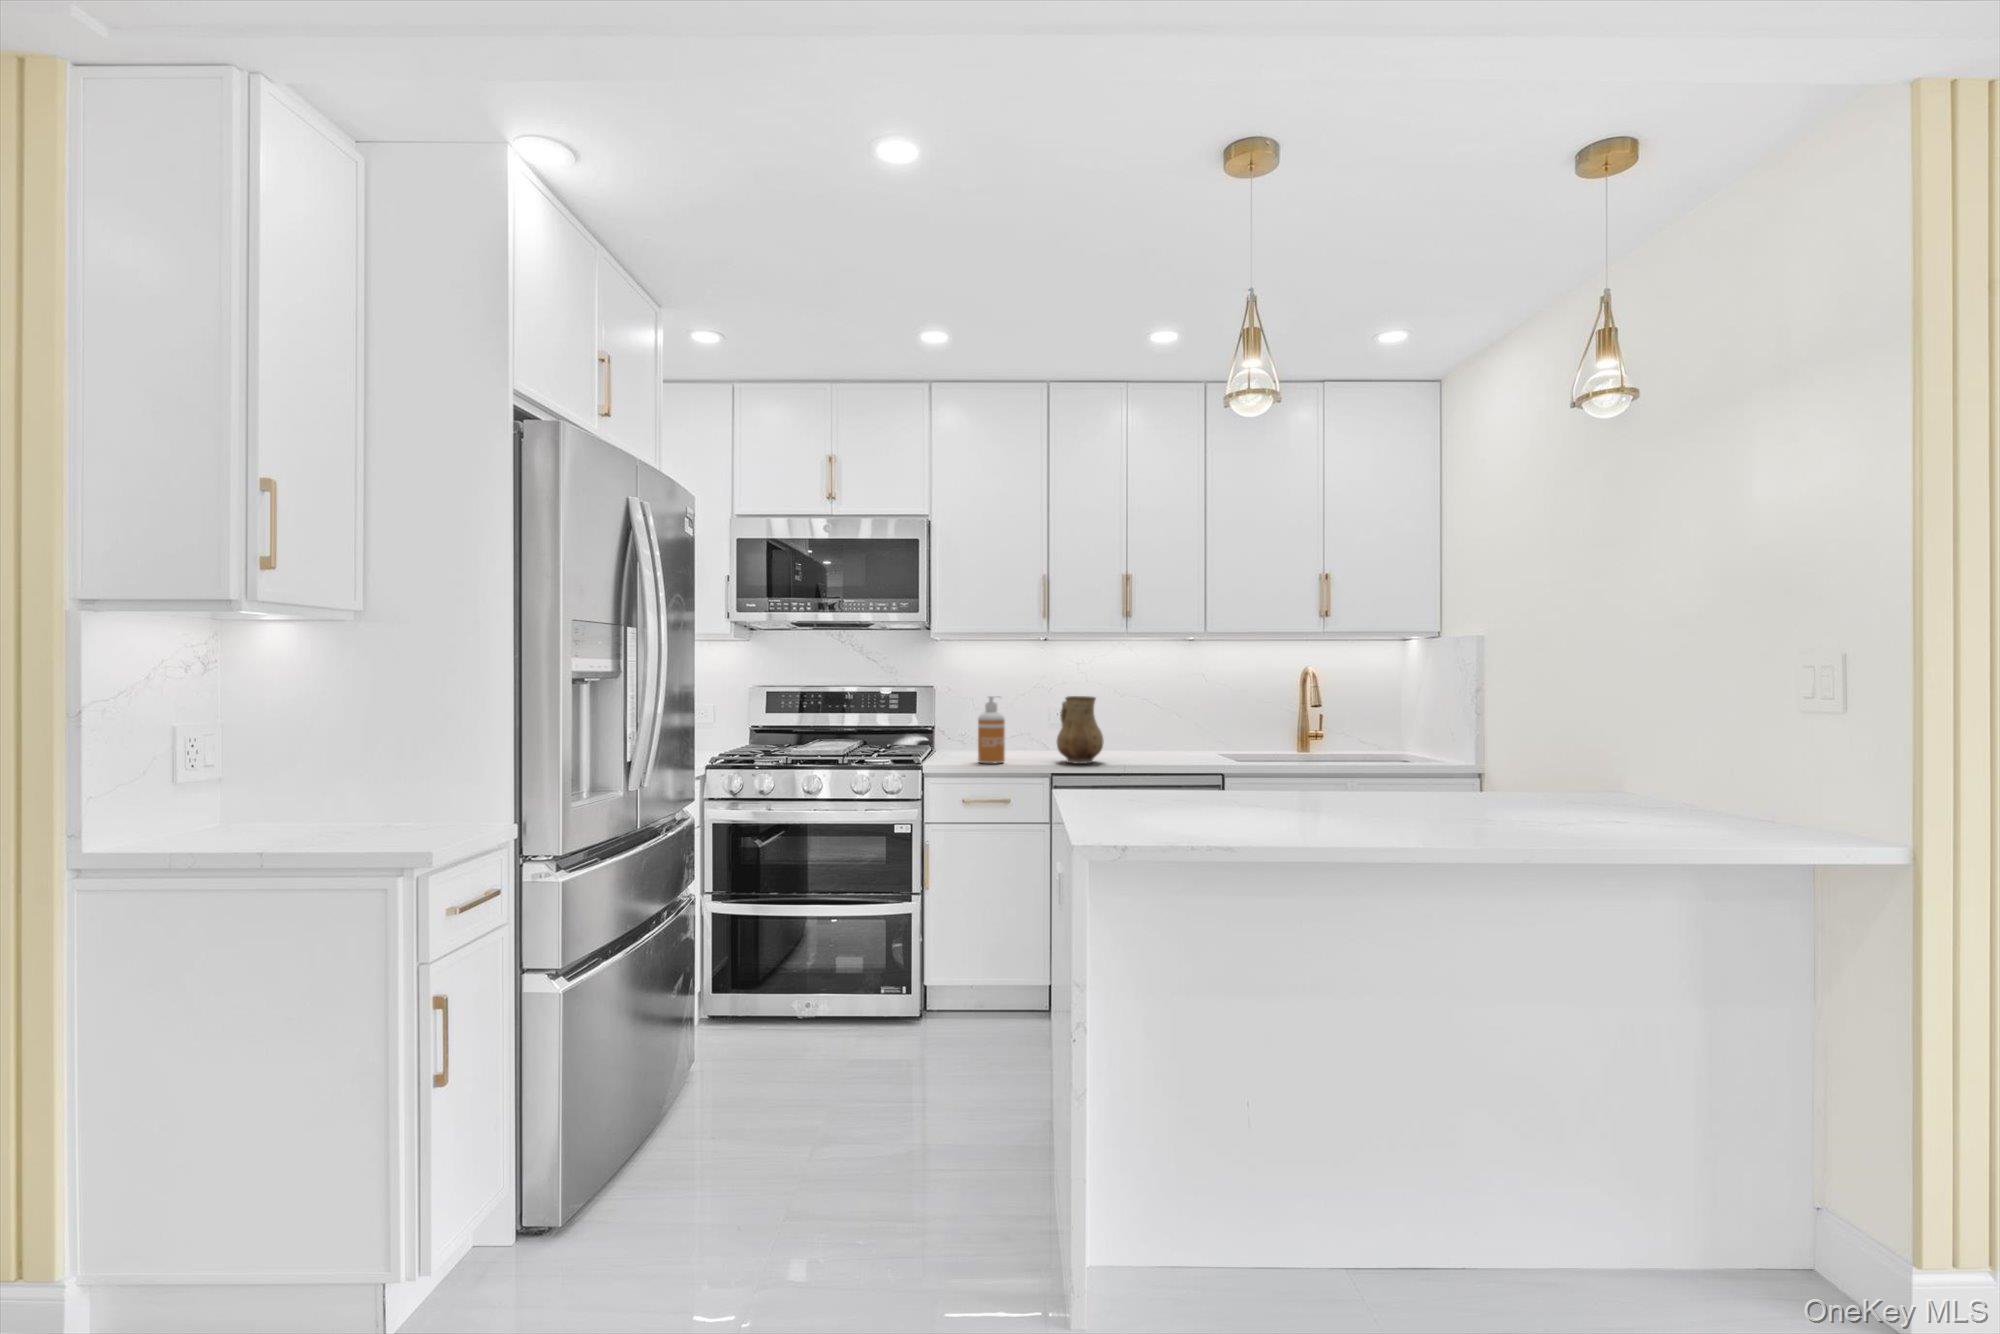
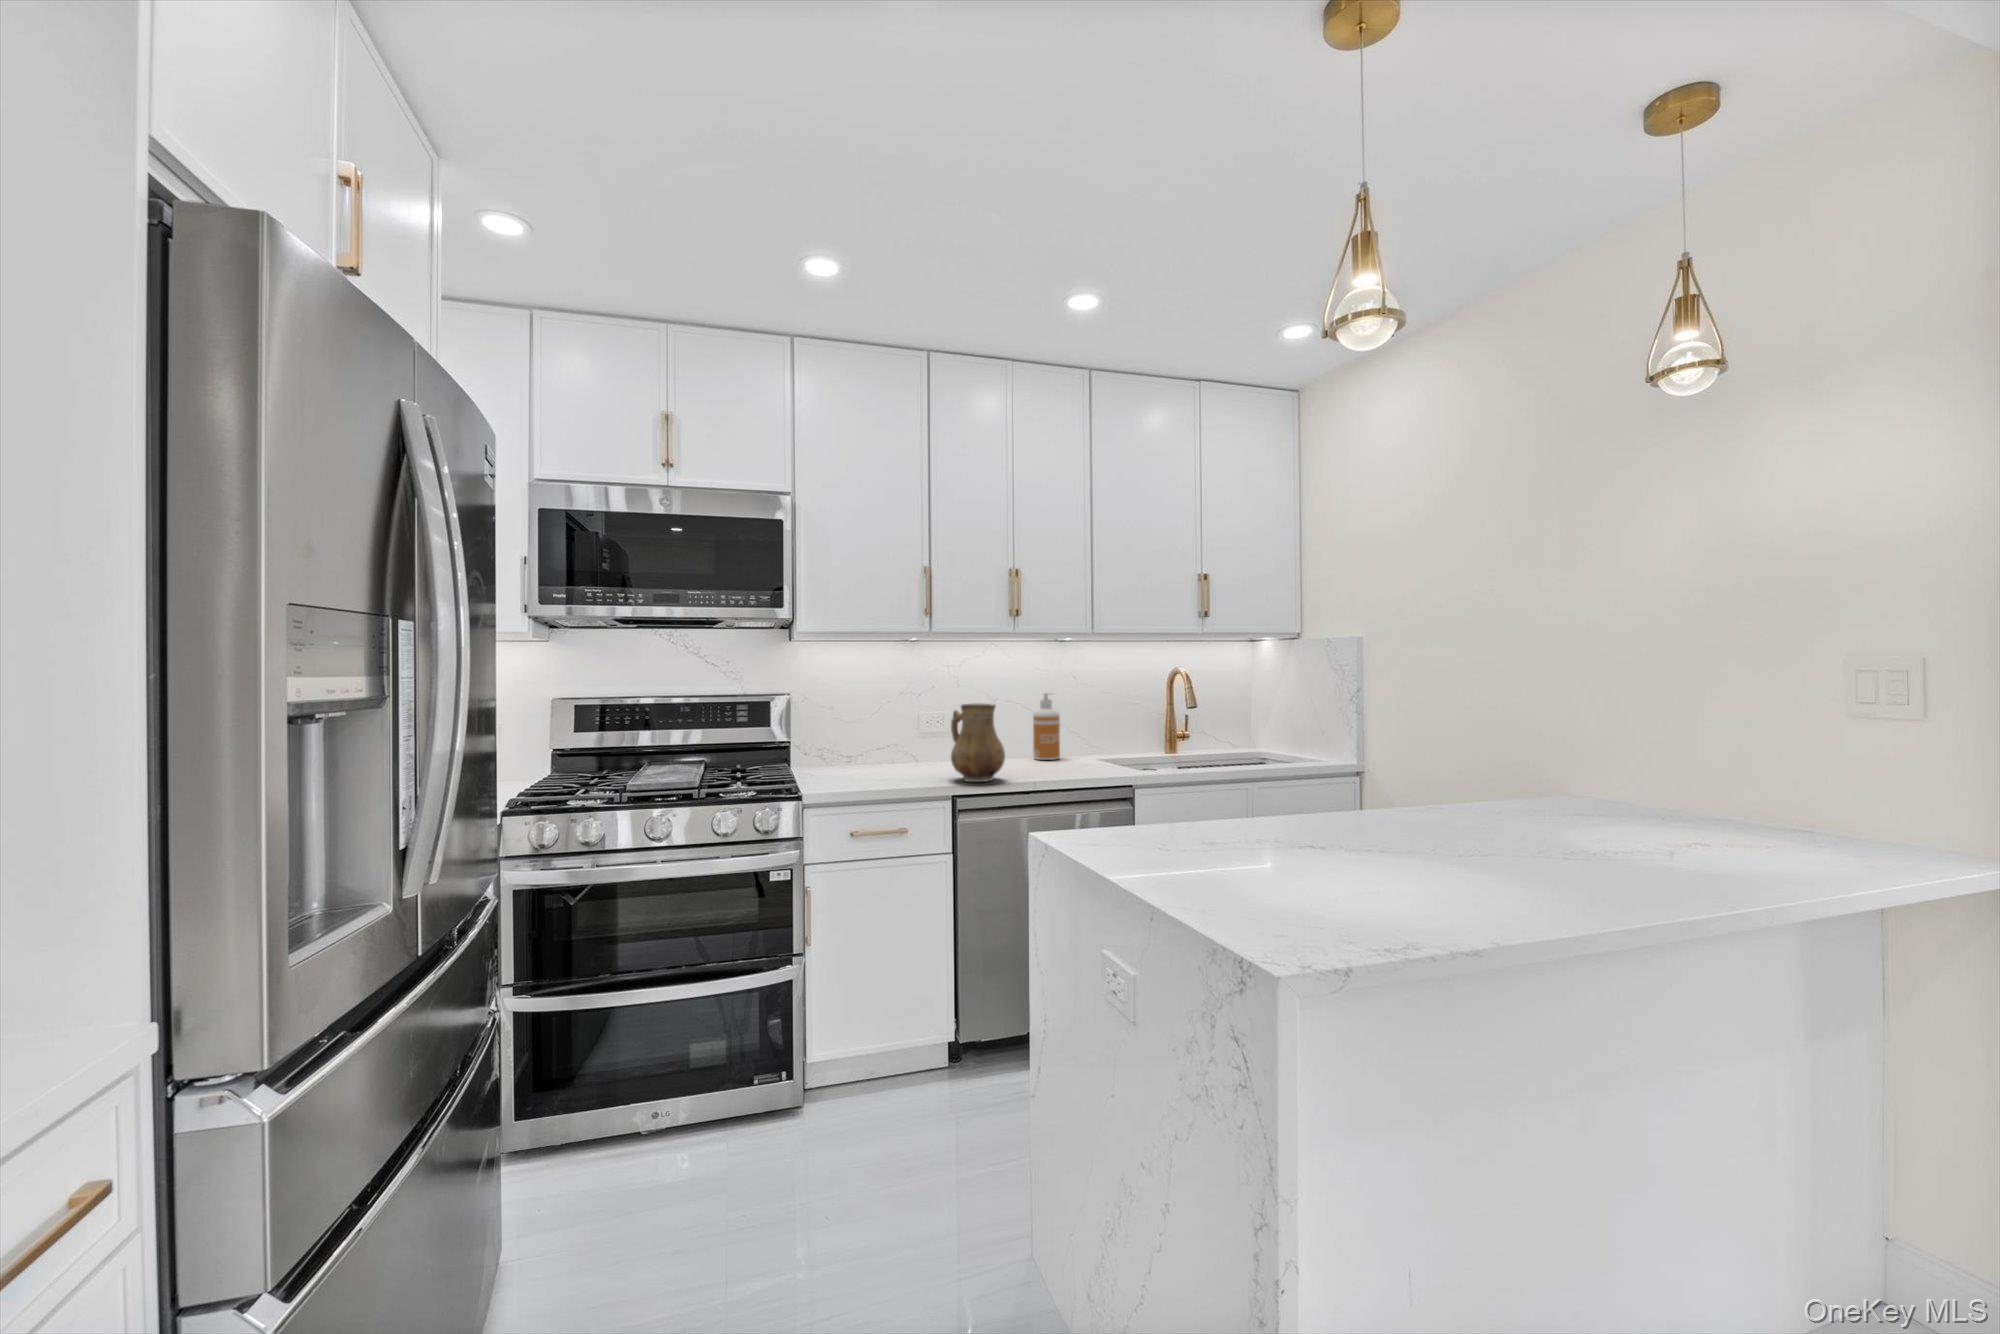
soap dispenser: present [978,696,1005,763] -> present [1033,693,1060,760]

